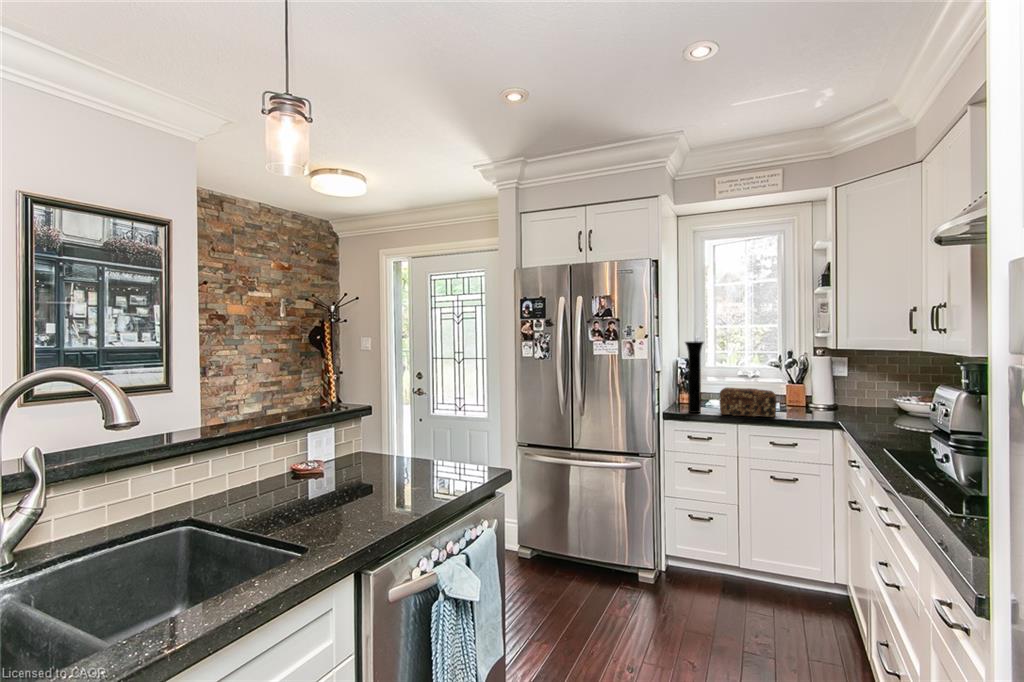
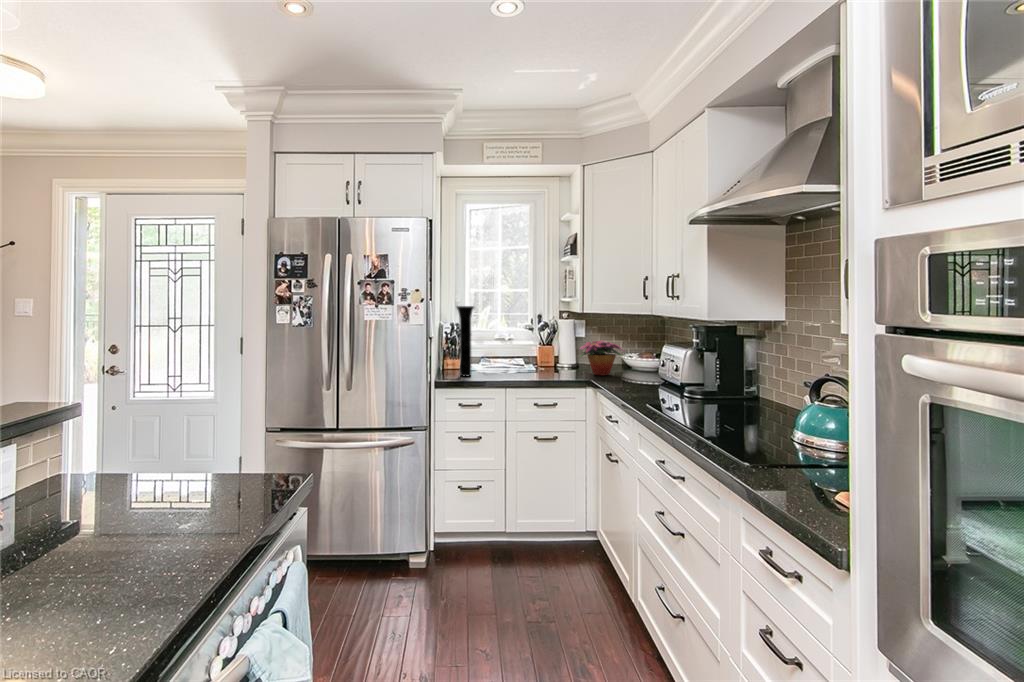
flower arrangement: none [826,380,898,421] -> present [580,341,621,375]
bread loaf: present [720,388,776,417] -> none [489,351,538,377]

